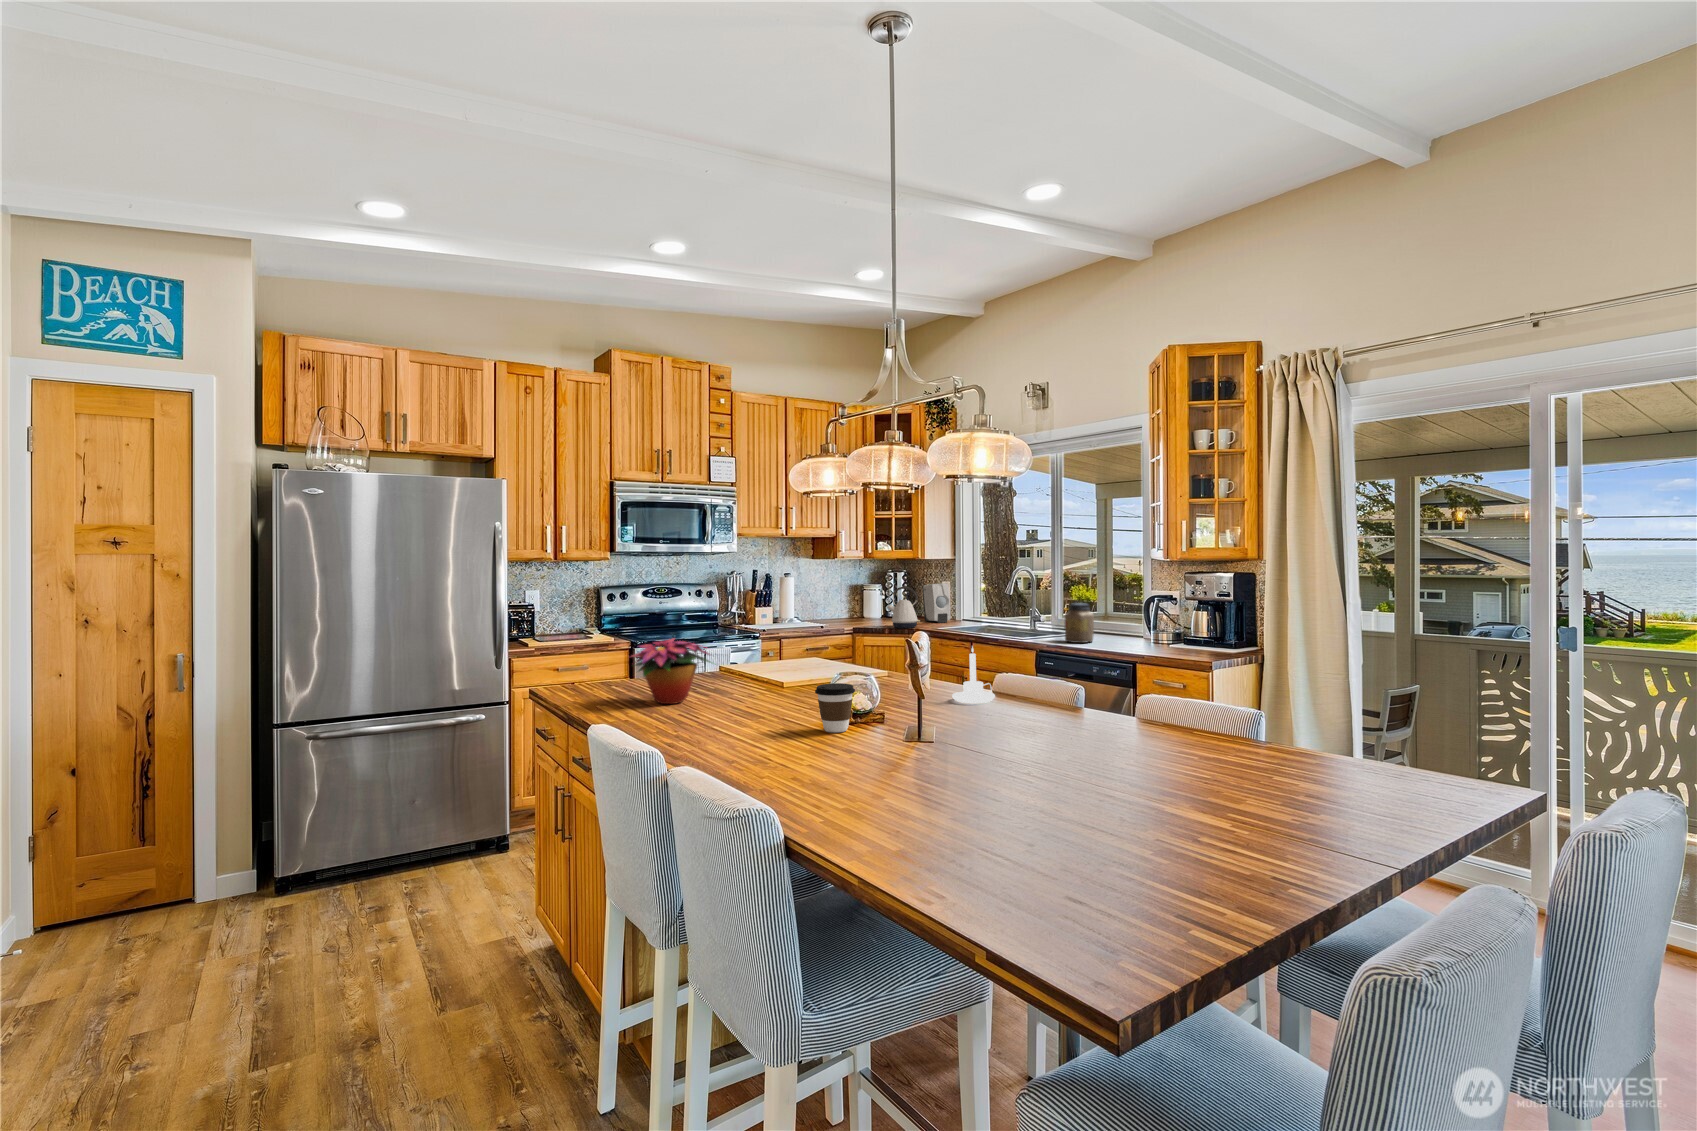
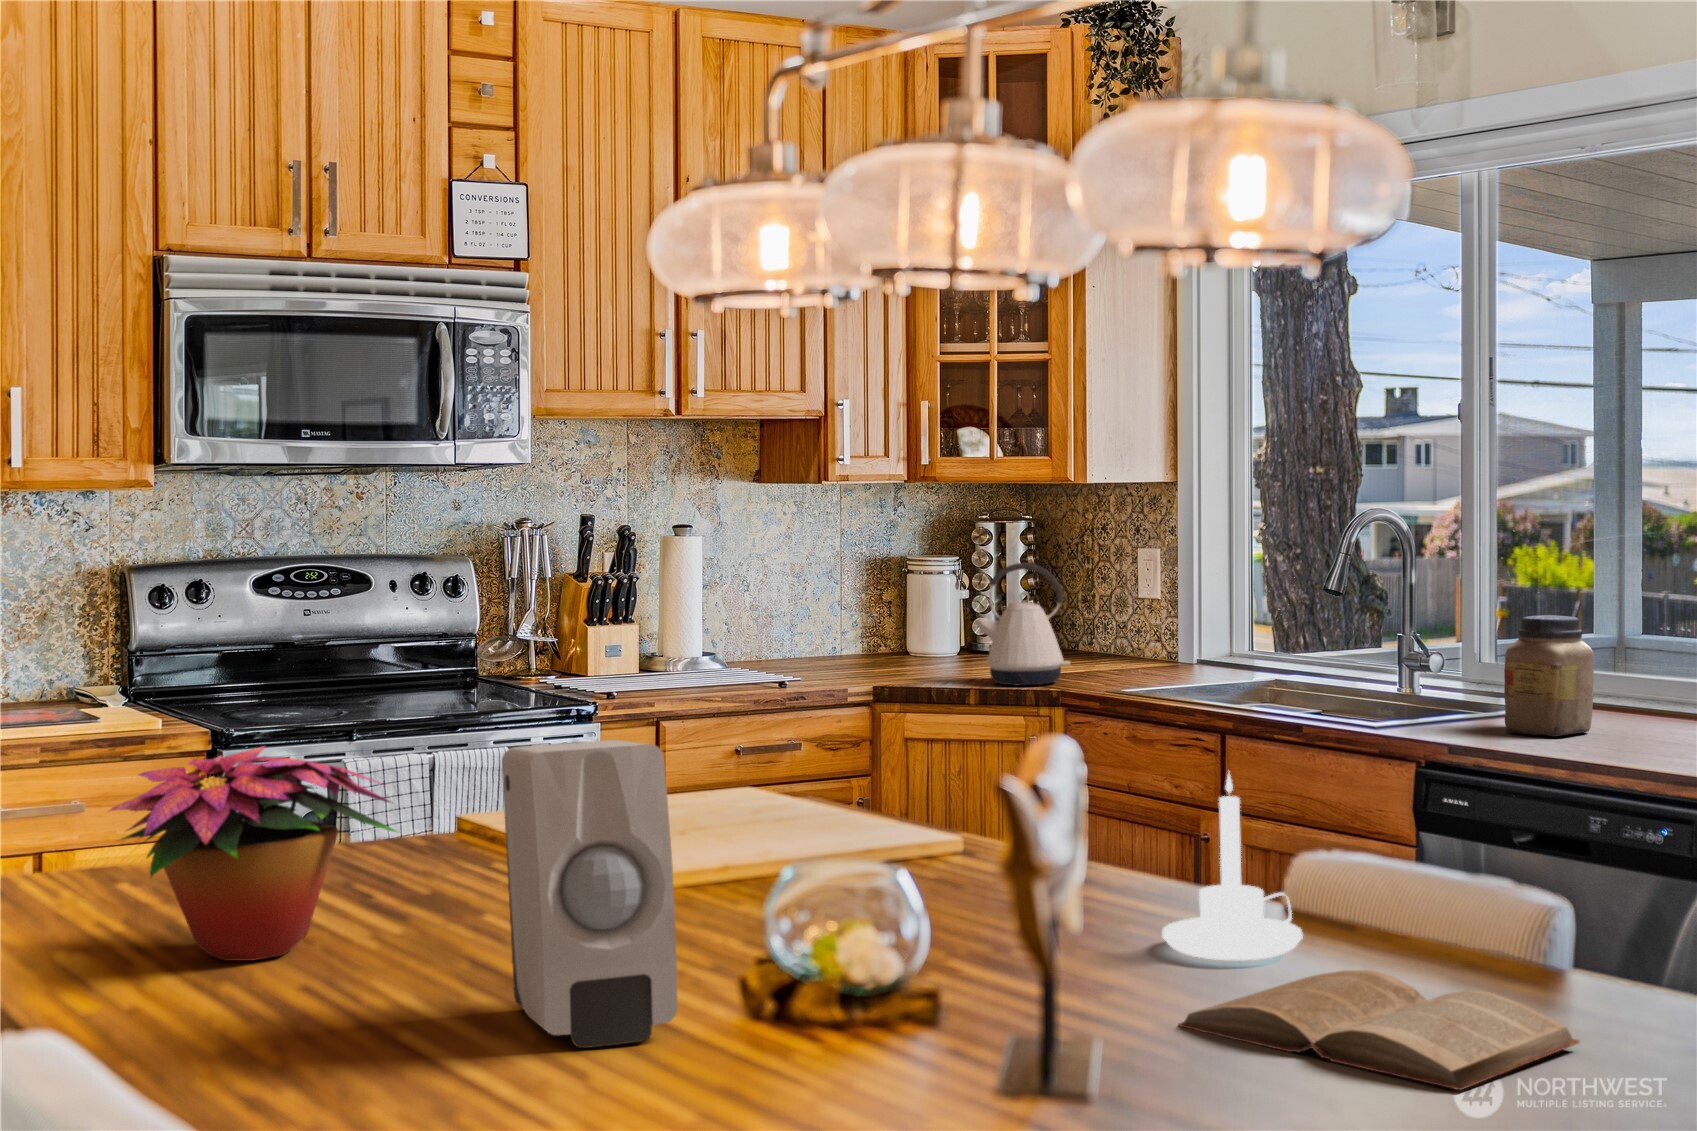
soap dispenser: present [923,583,951,623] -> present [502,740,678,1048]
coffee cup: present [815,683,855,732] -> none [694,912,830,1083]
book: none [957,704,1075,734] -> present [1179,970,1579,1090]

